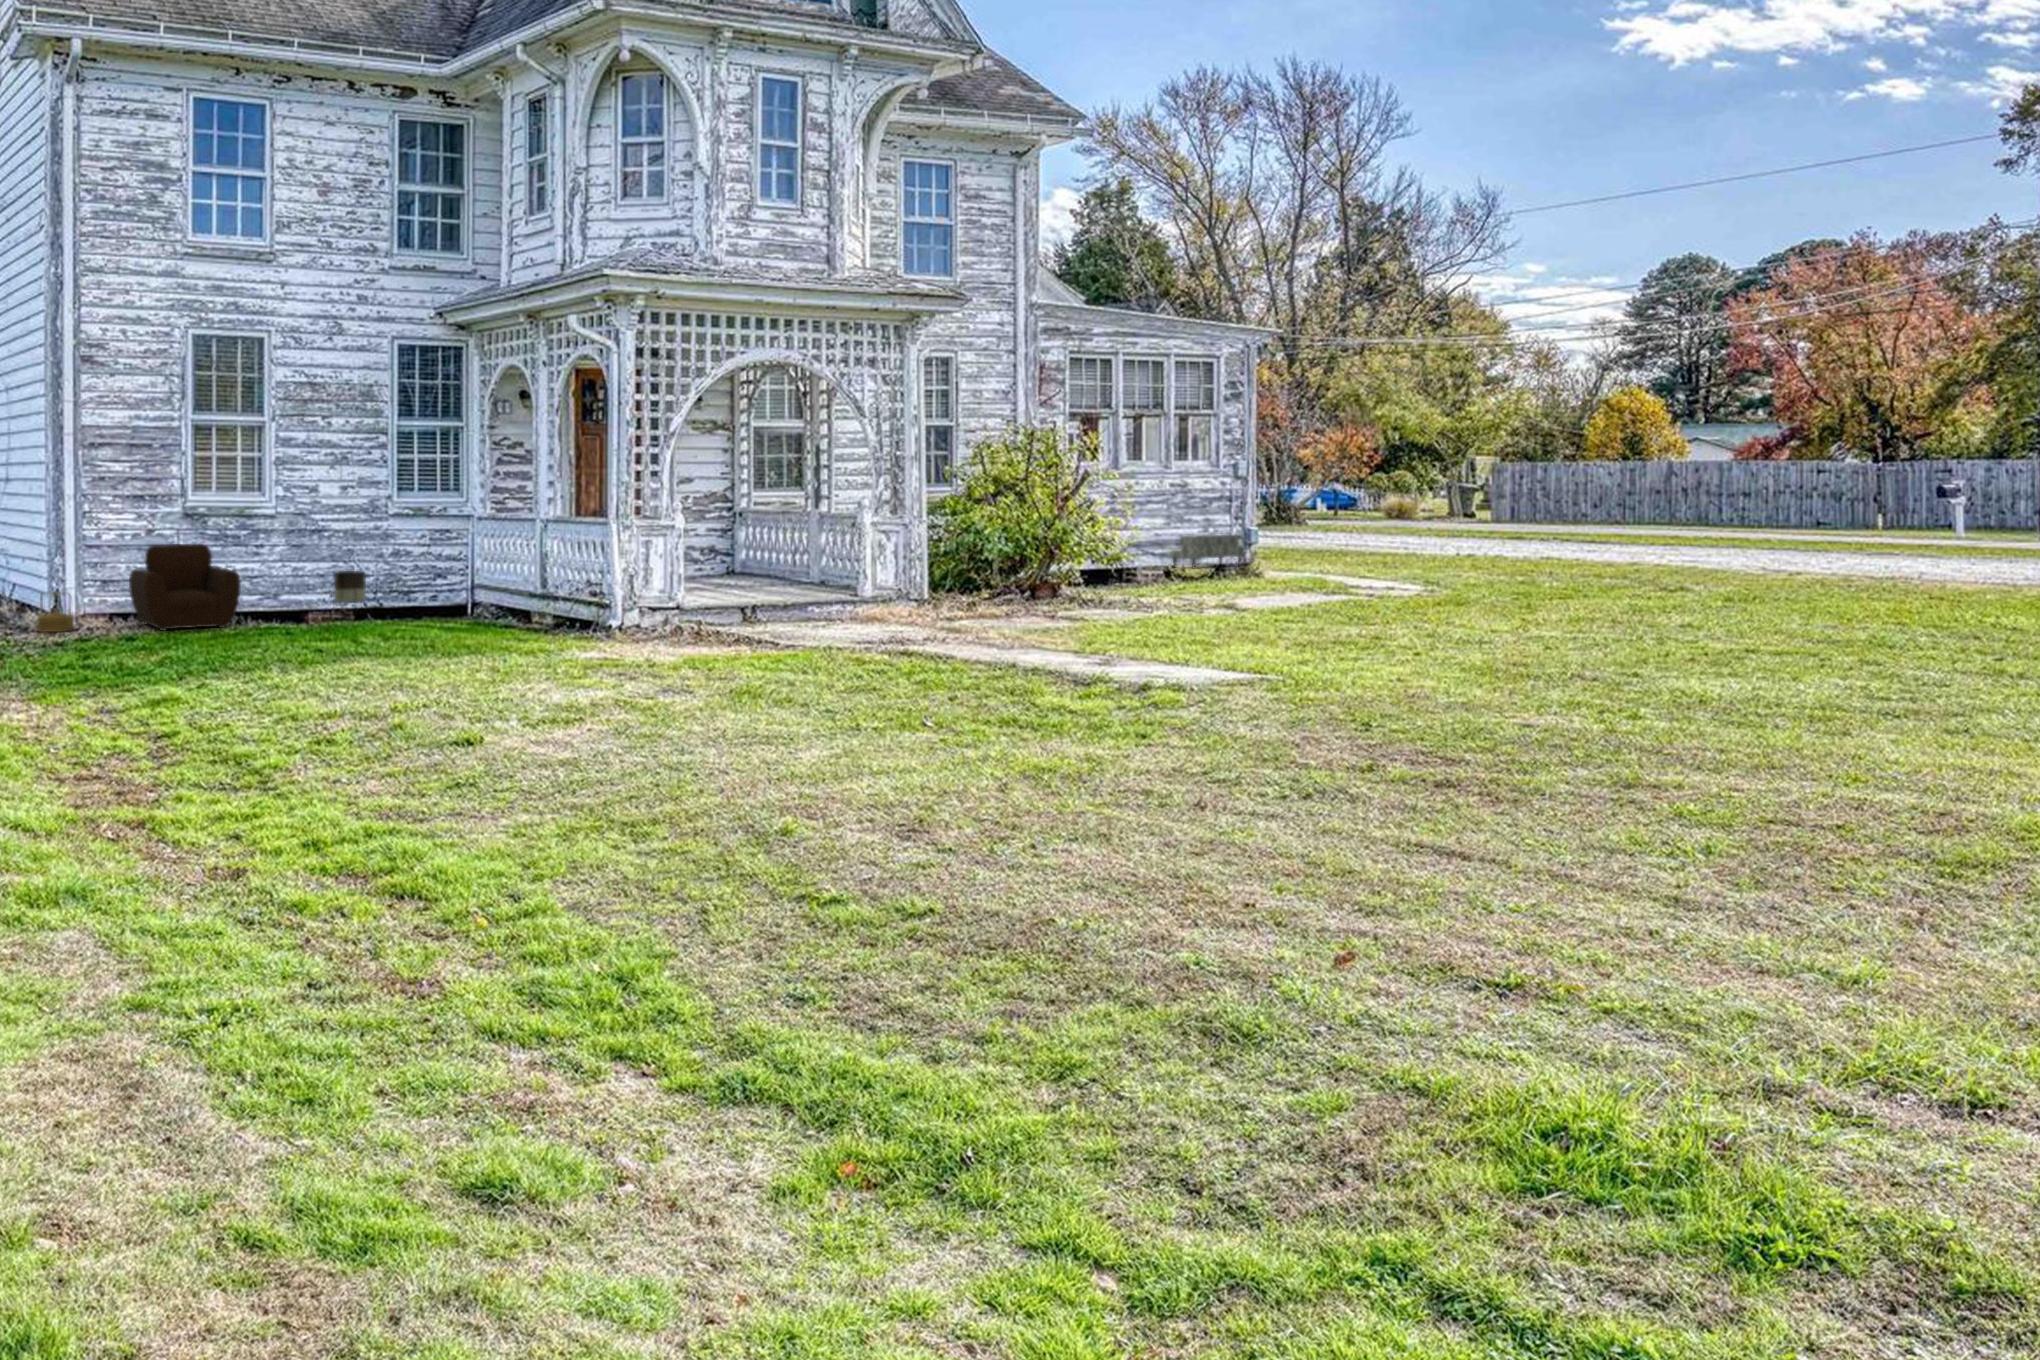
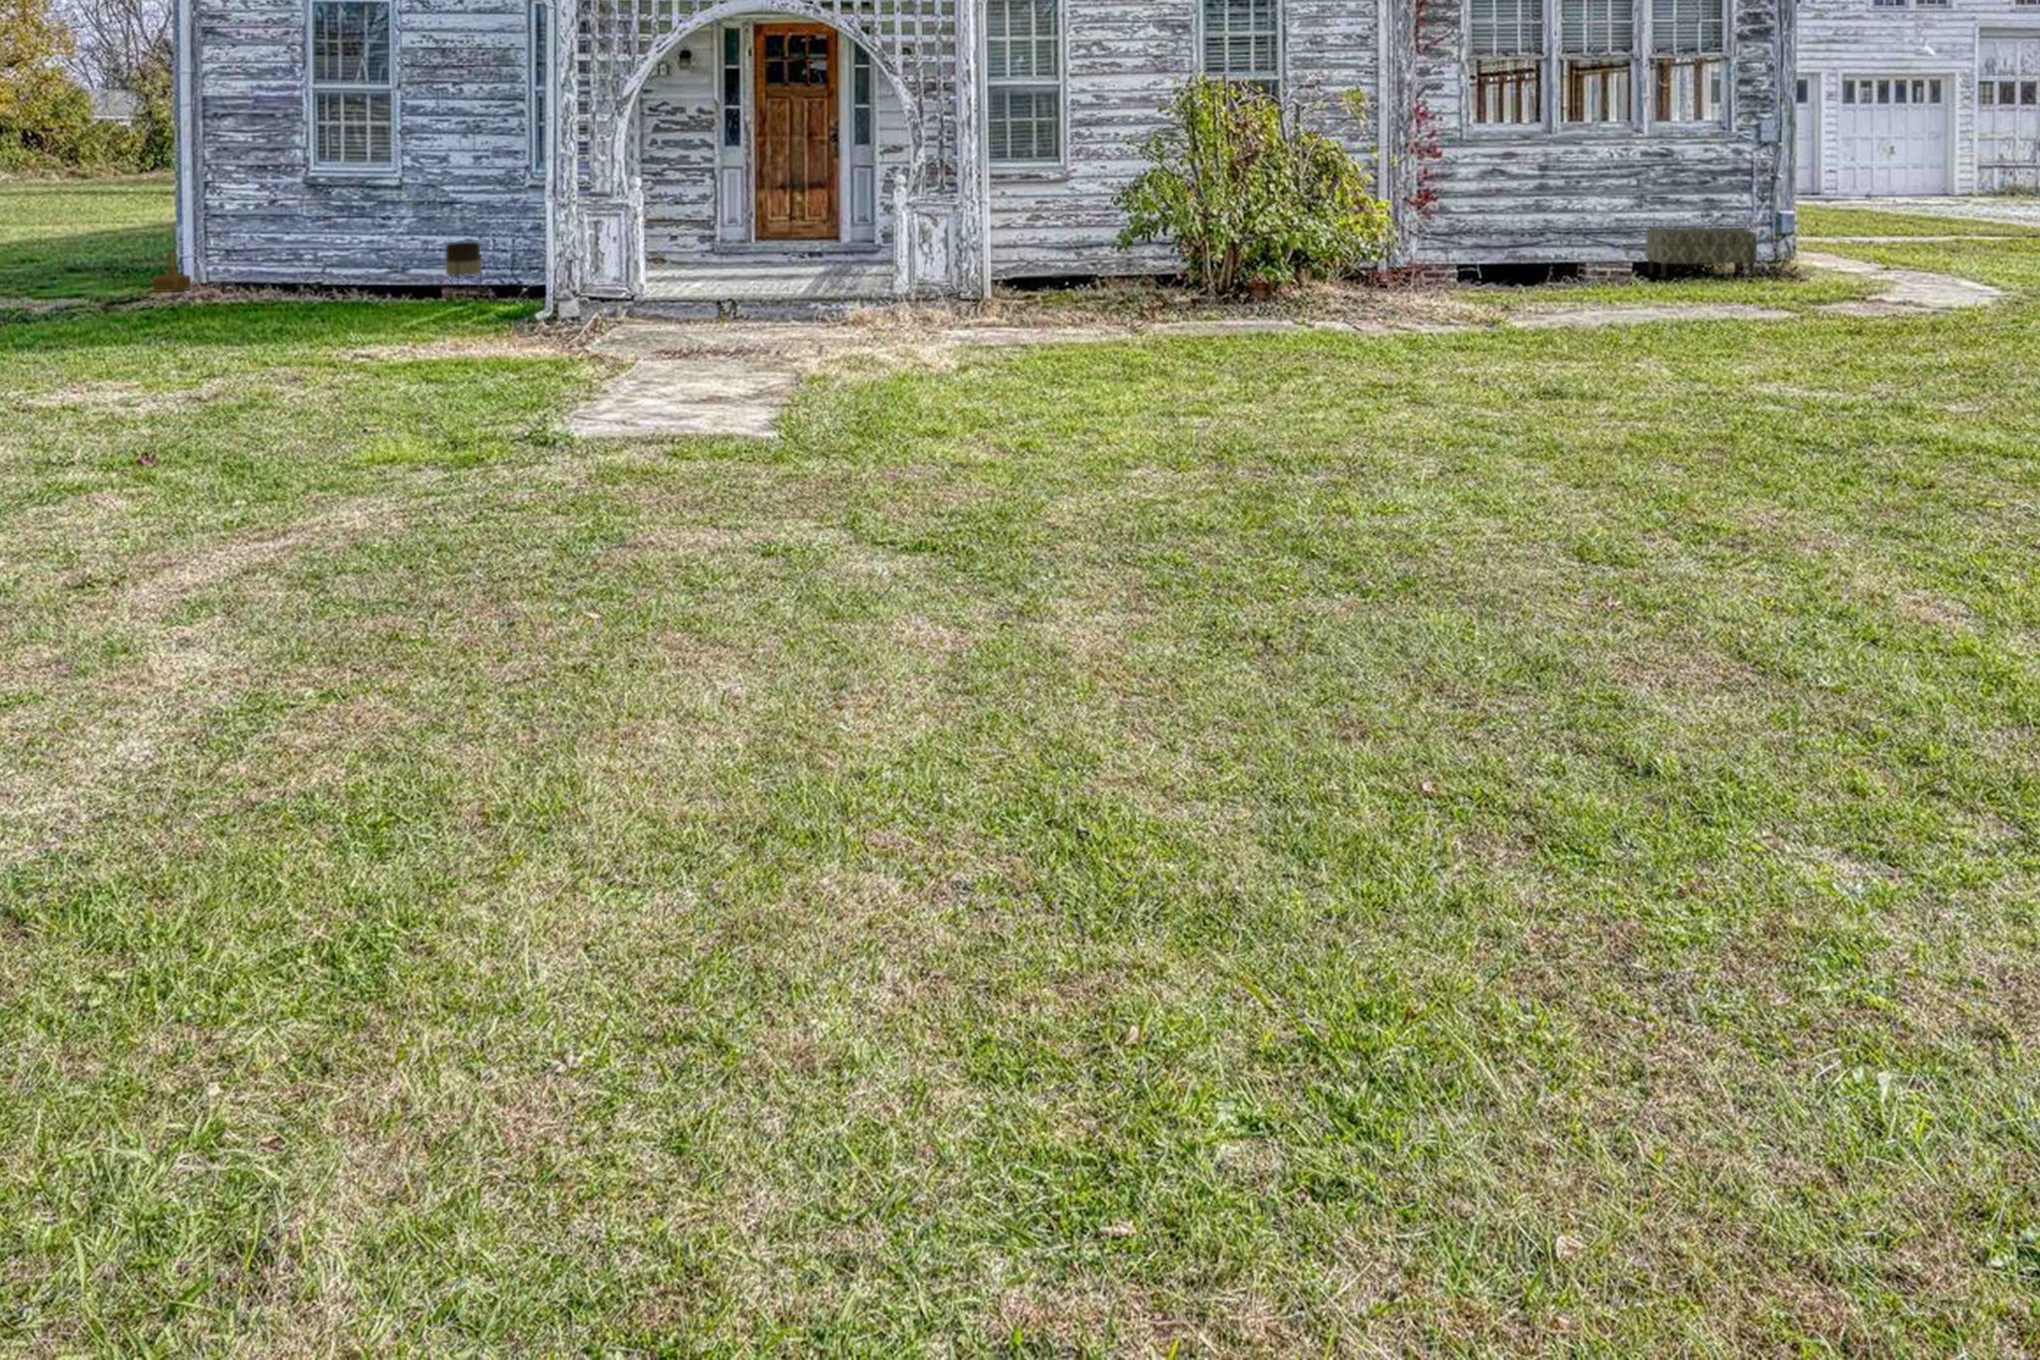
armchair: present [129,544,241,631] -> none [209,210,340,297]

